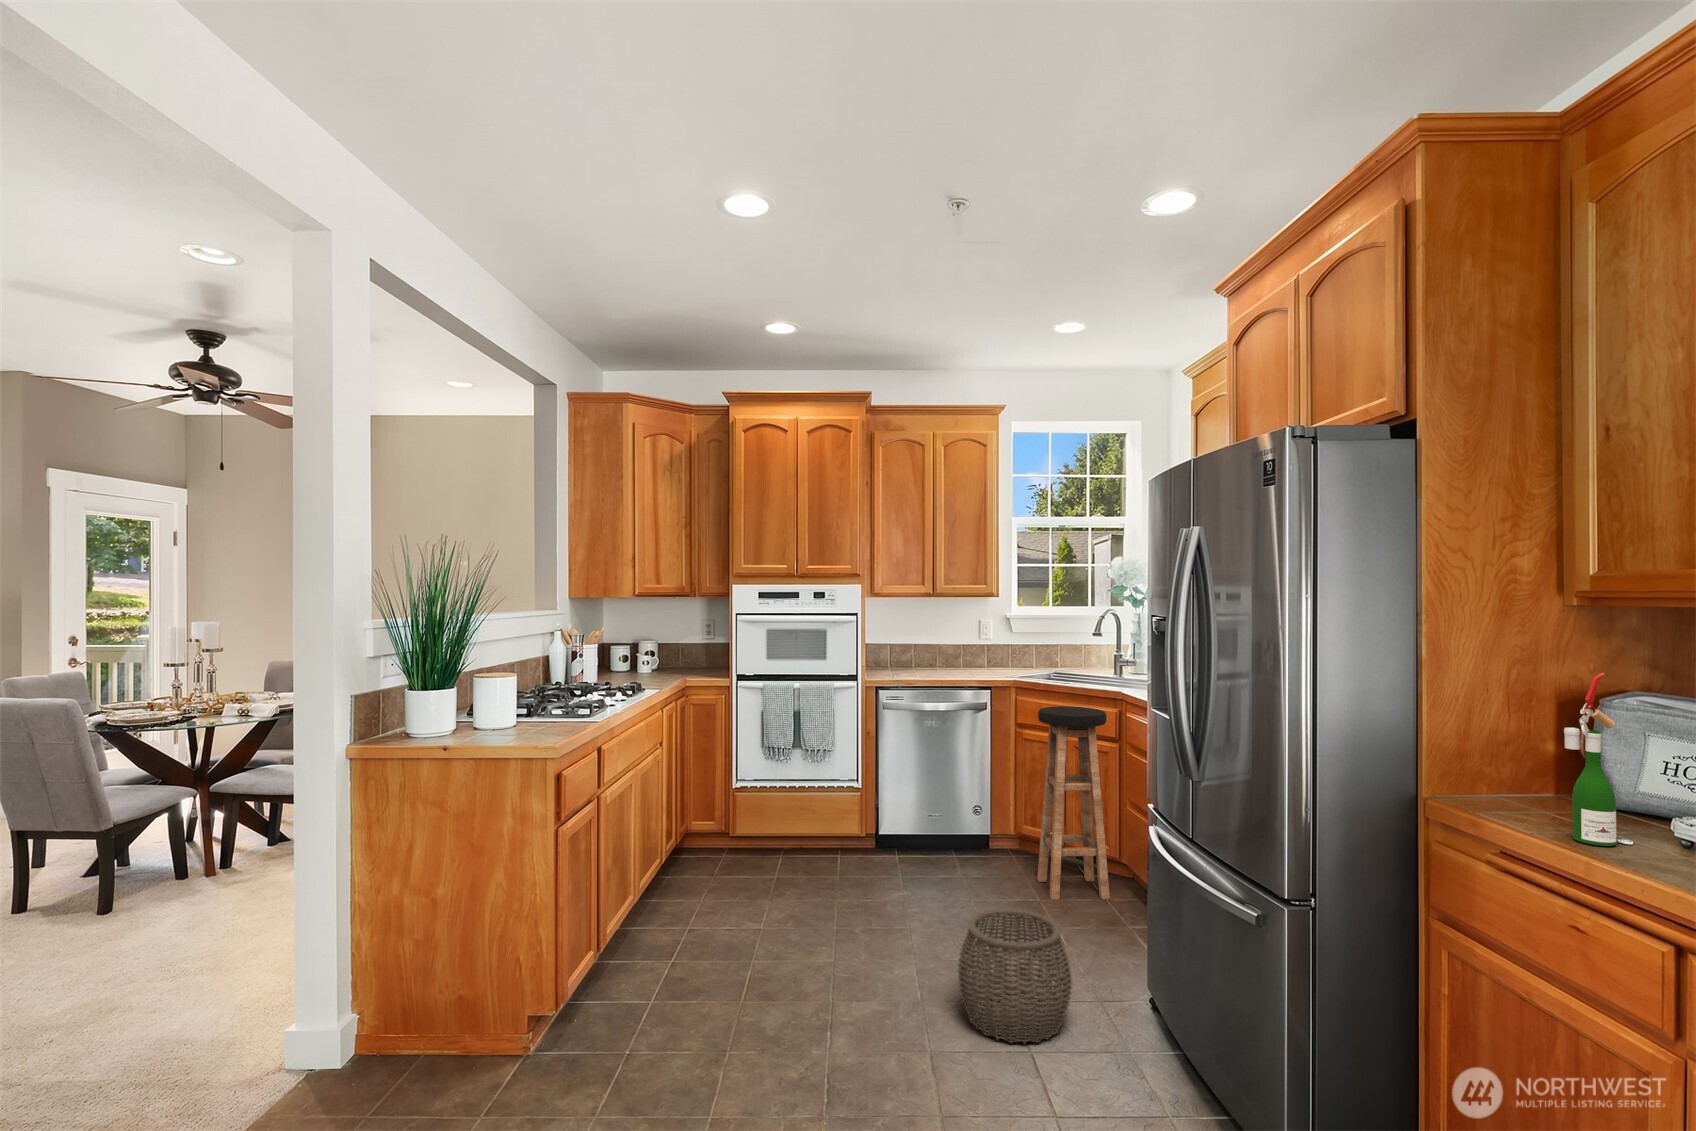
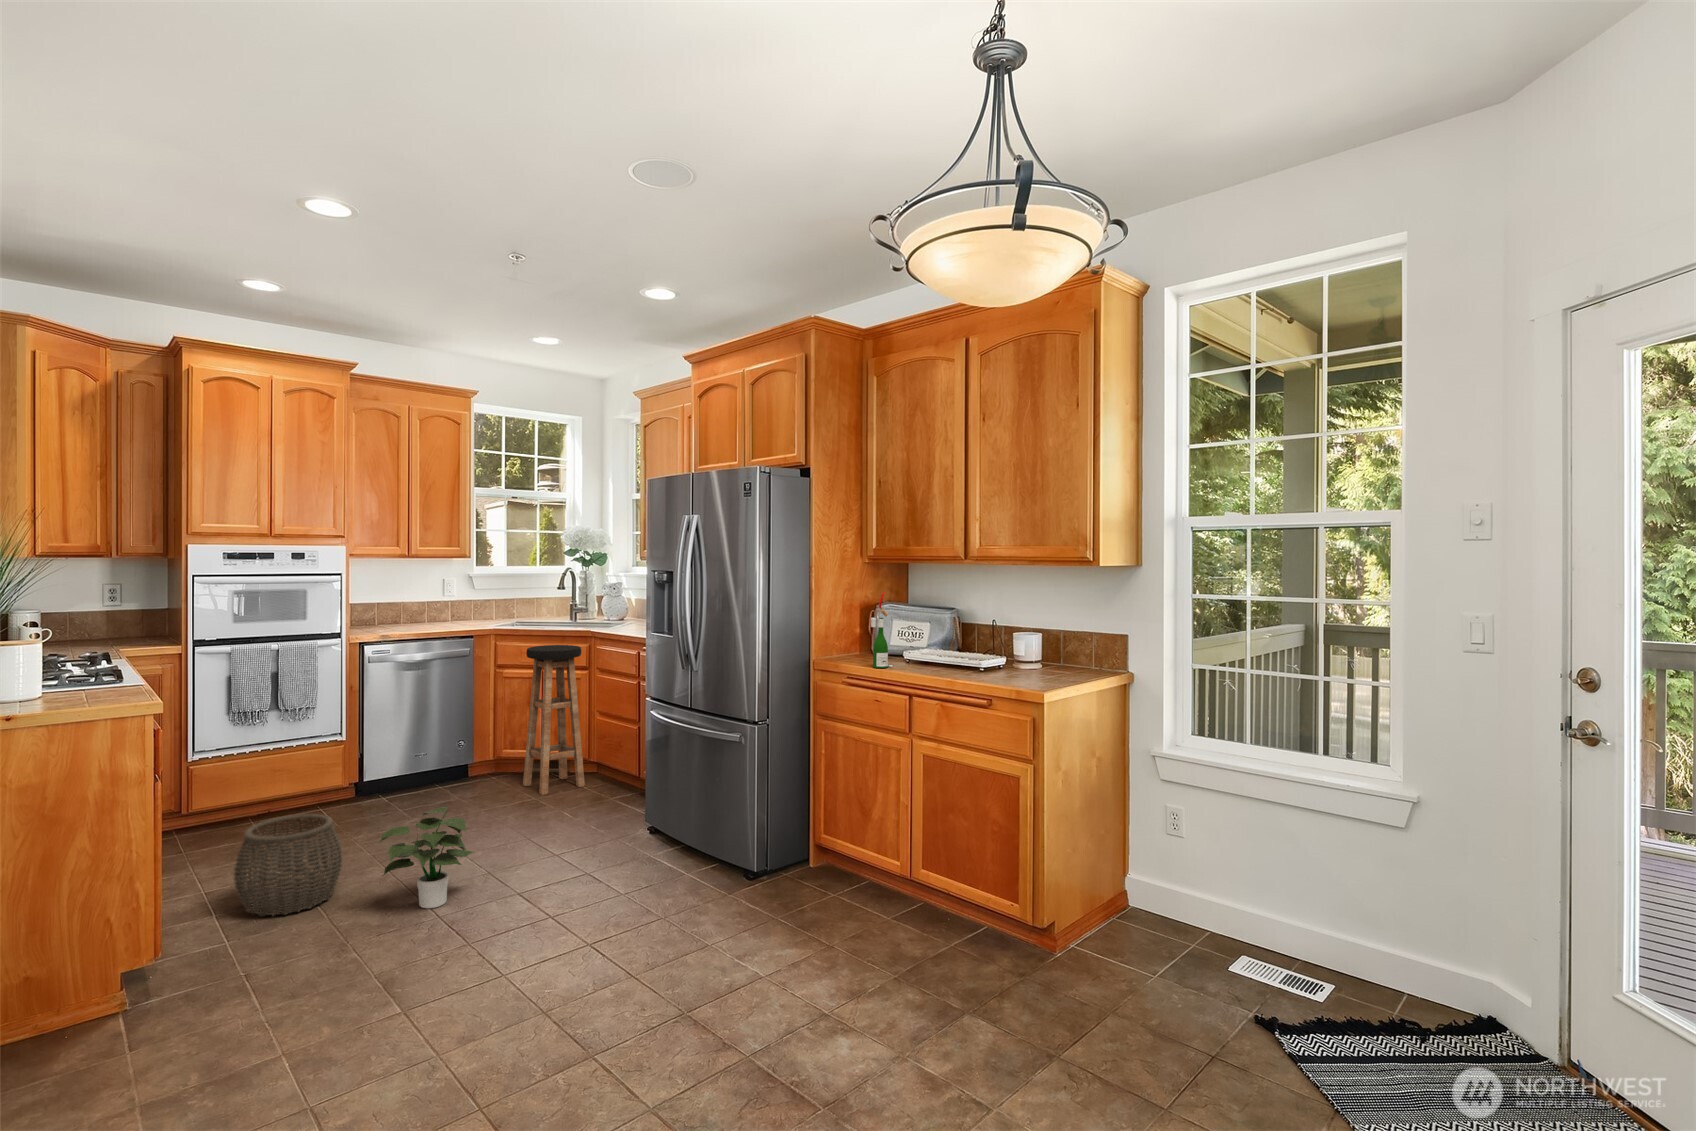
woven basket: present [958,909,1072,1044] -> present [234,814,343,916]
potted plant: none [783,910,895,1044] -> present [380,807,474,908]

